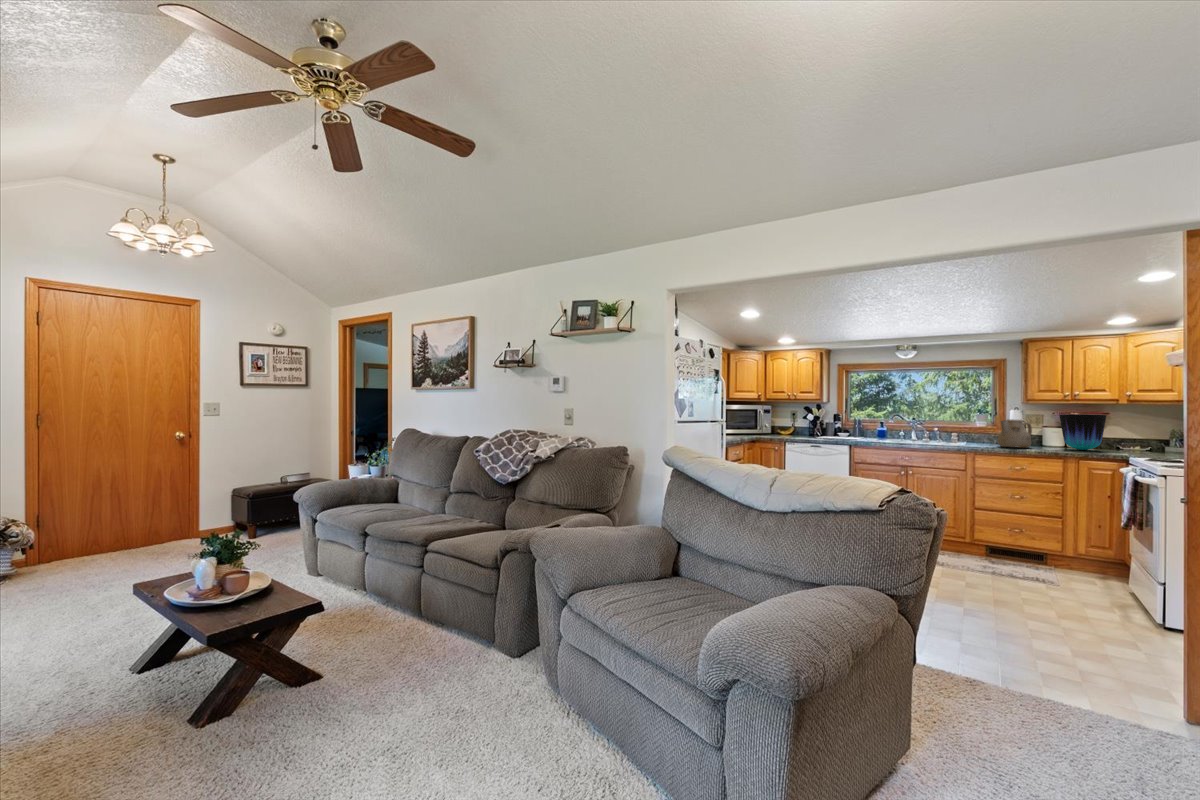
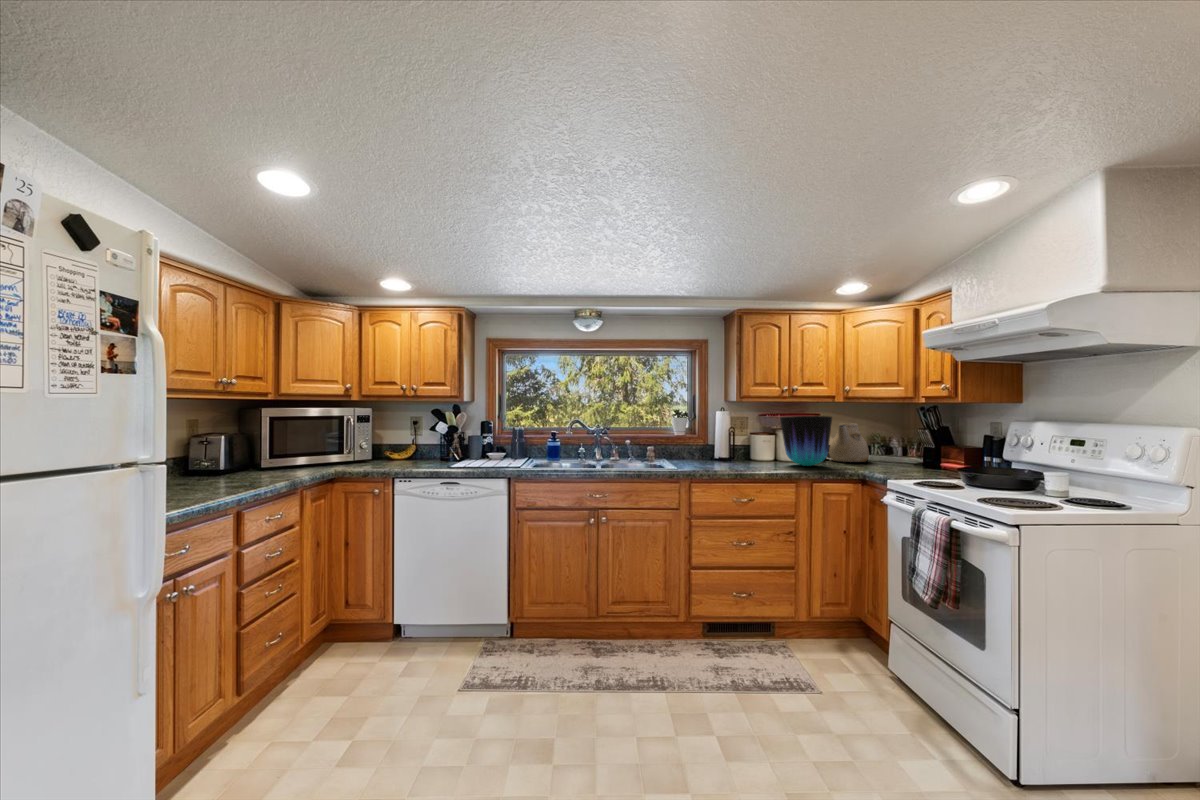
teapot: present [998,419,1032,448] -> present [829,423,869,462]

